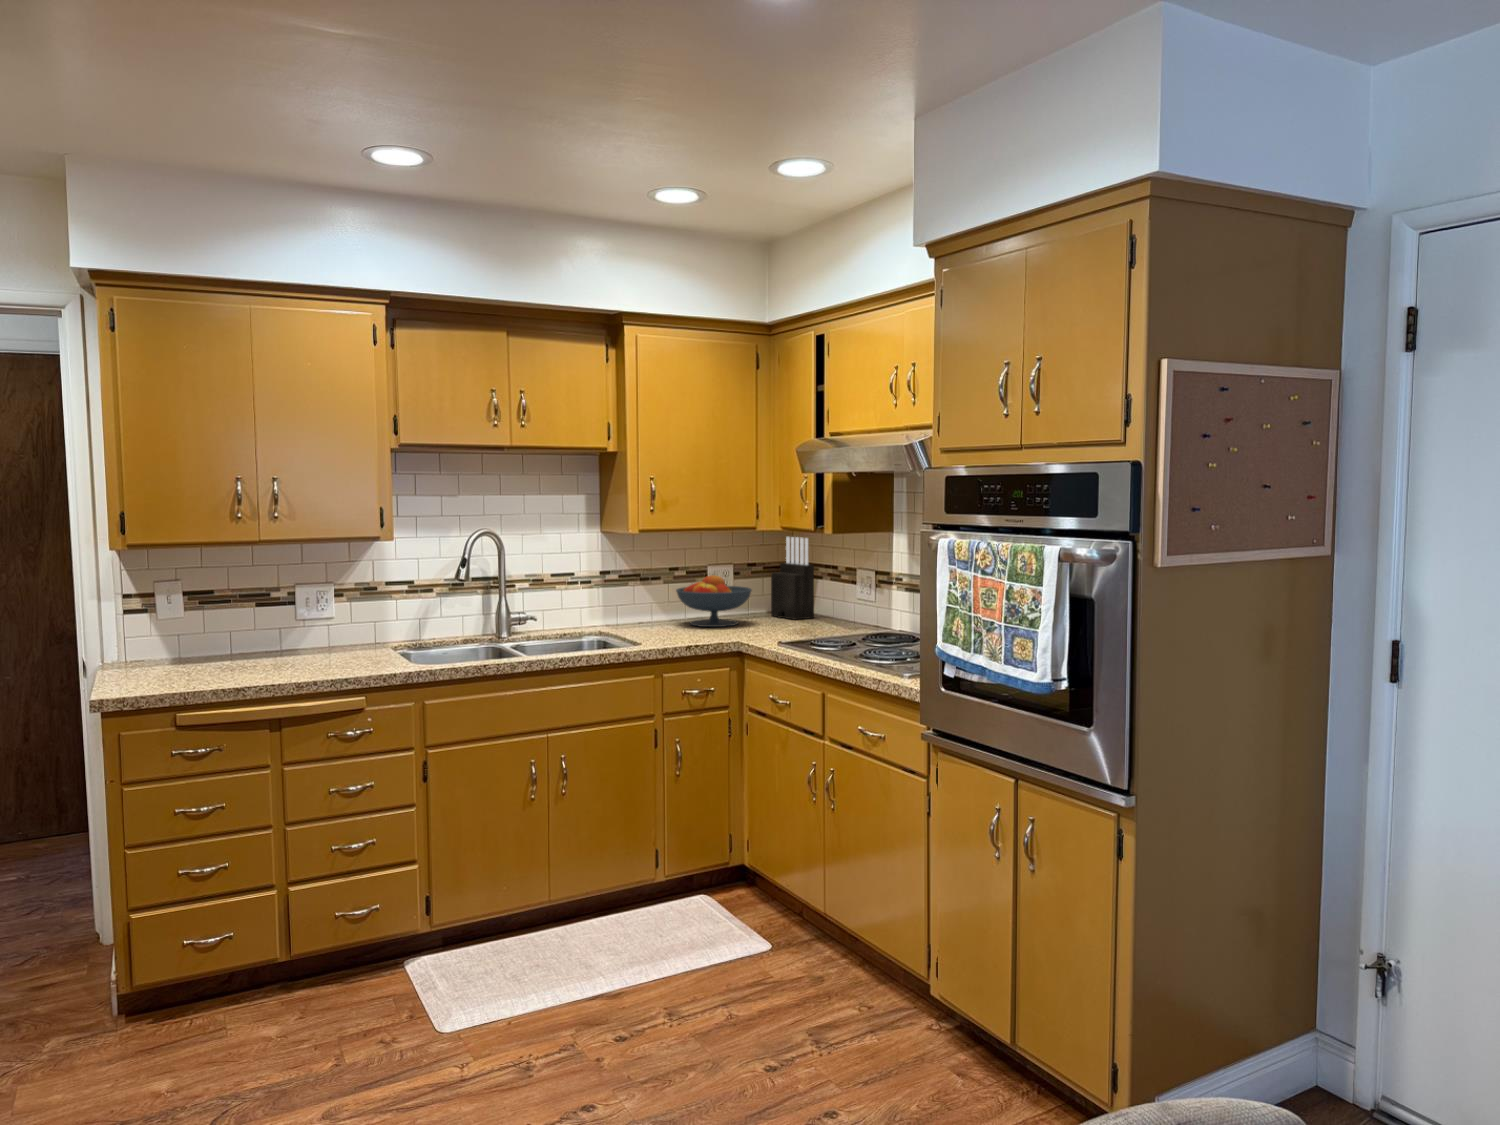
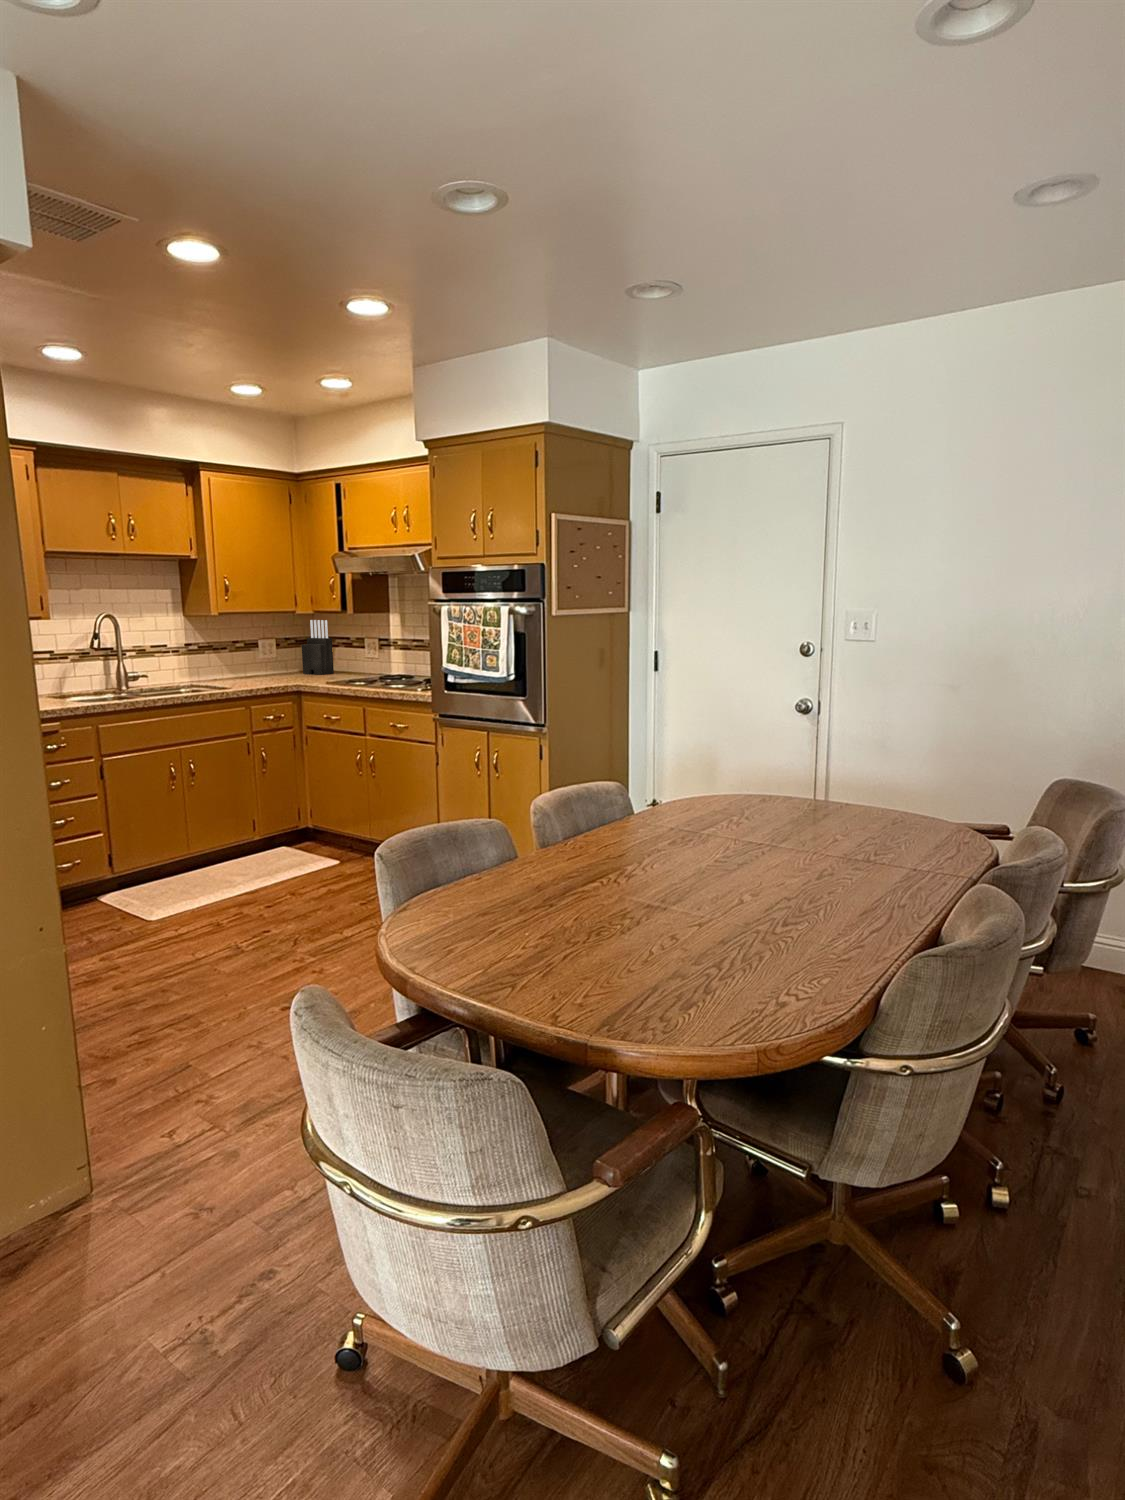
fruit bowl: present [676,575,752,627] -> none [240,646,294,680]

